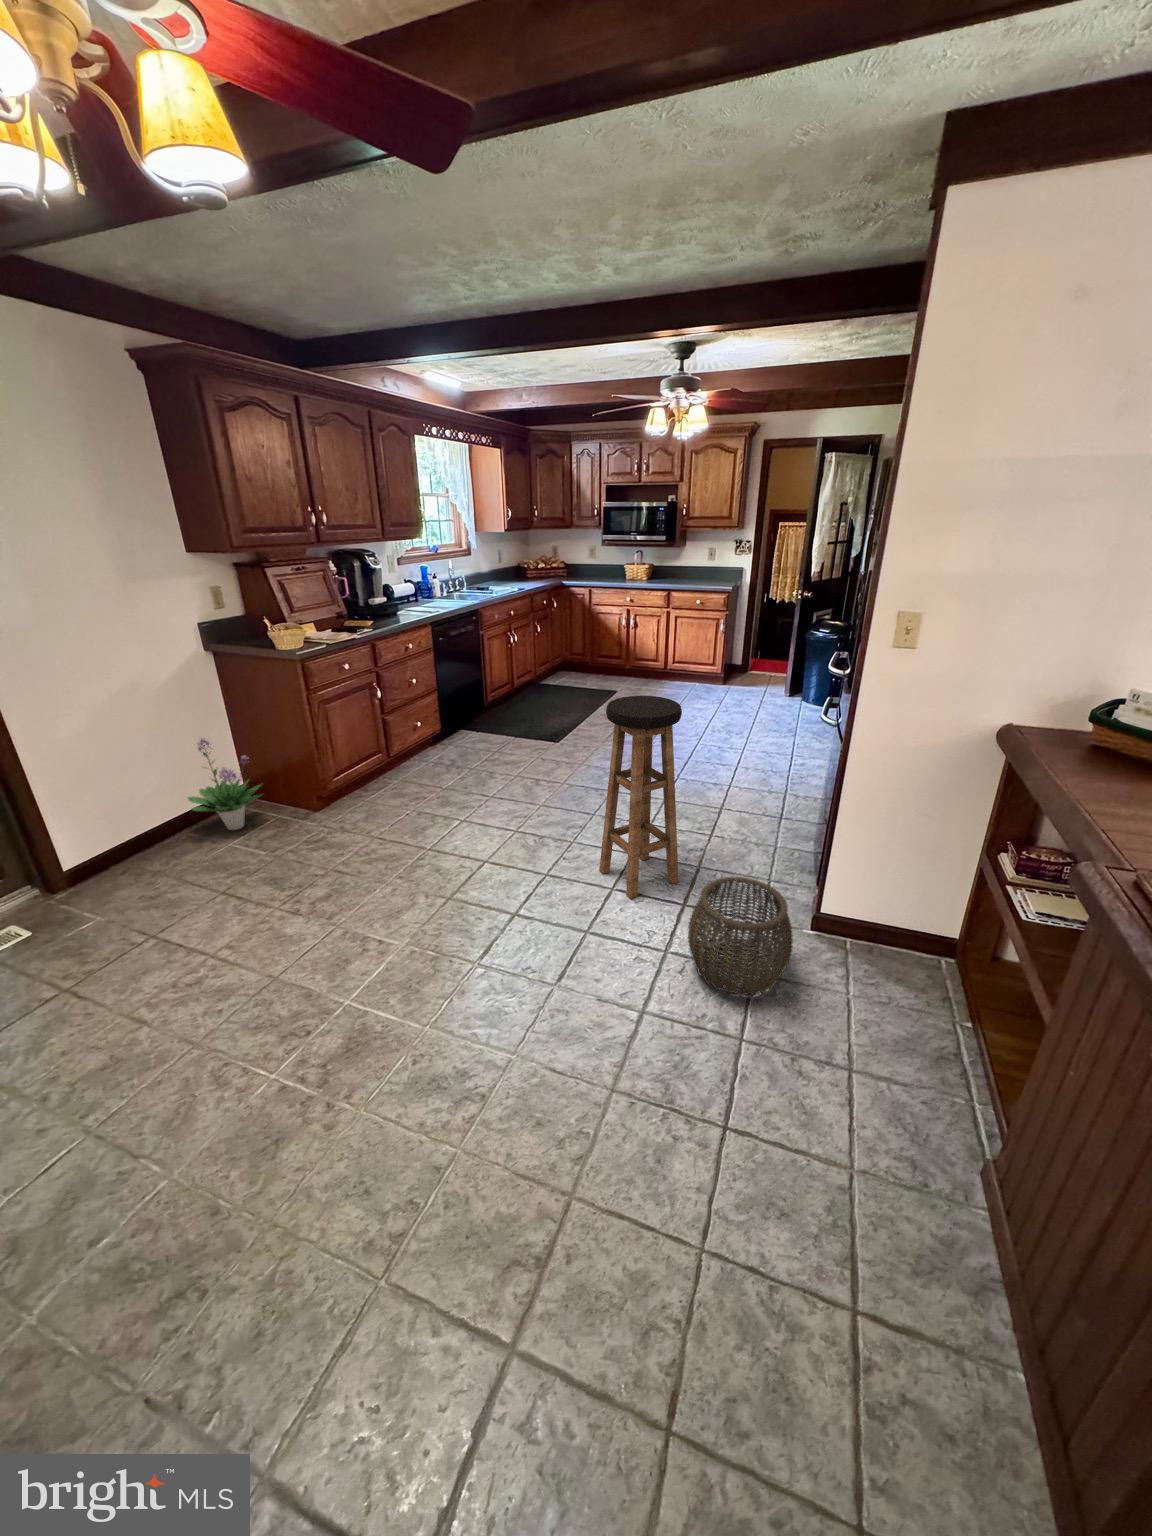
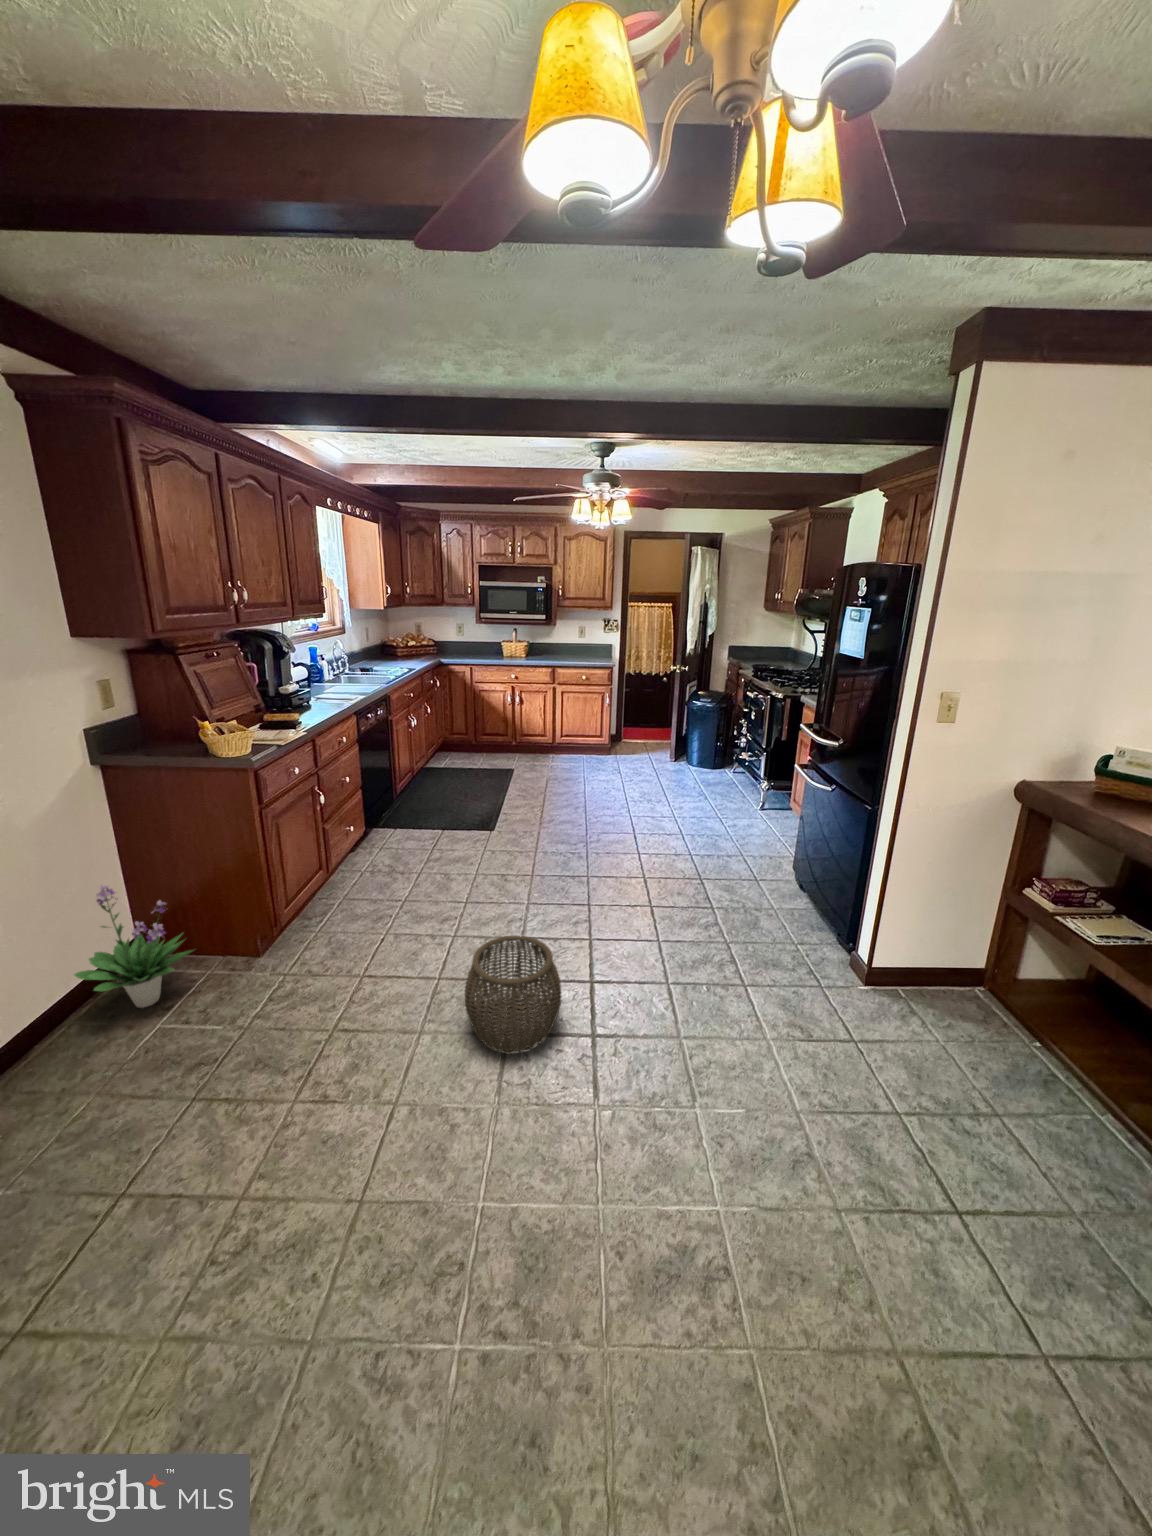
bar stool: present [599,696,682,899] -> none [643,780,736,991]
woven basket: present [688,877,793,996] -> present [465,936,562,1053]

